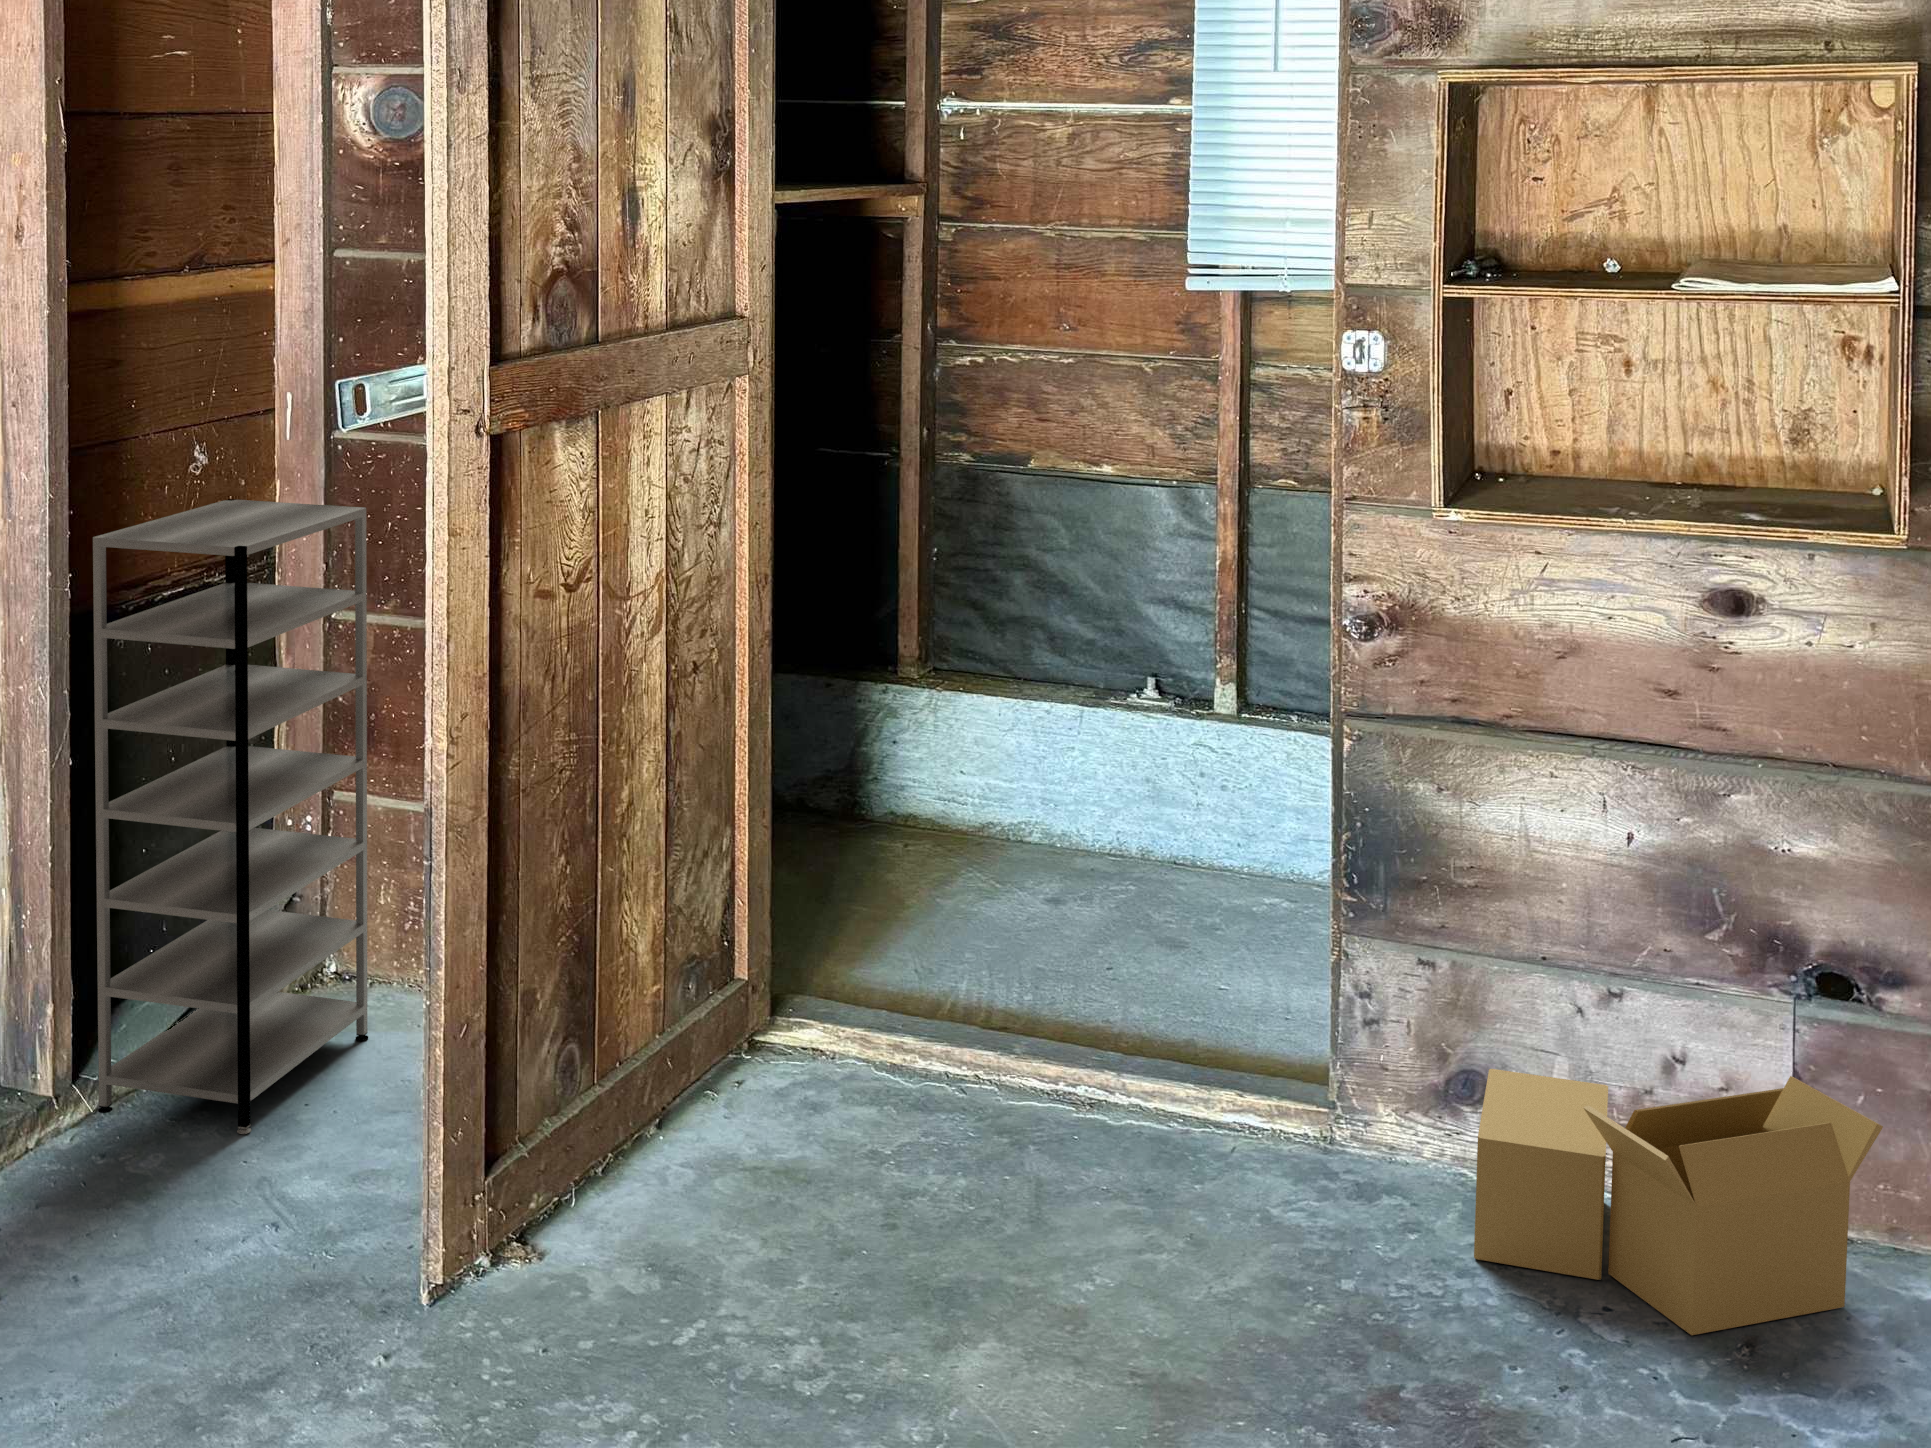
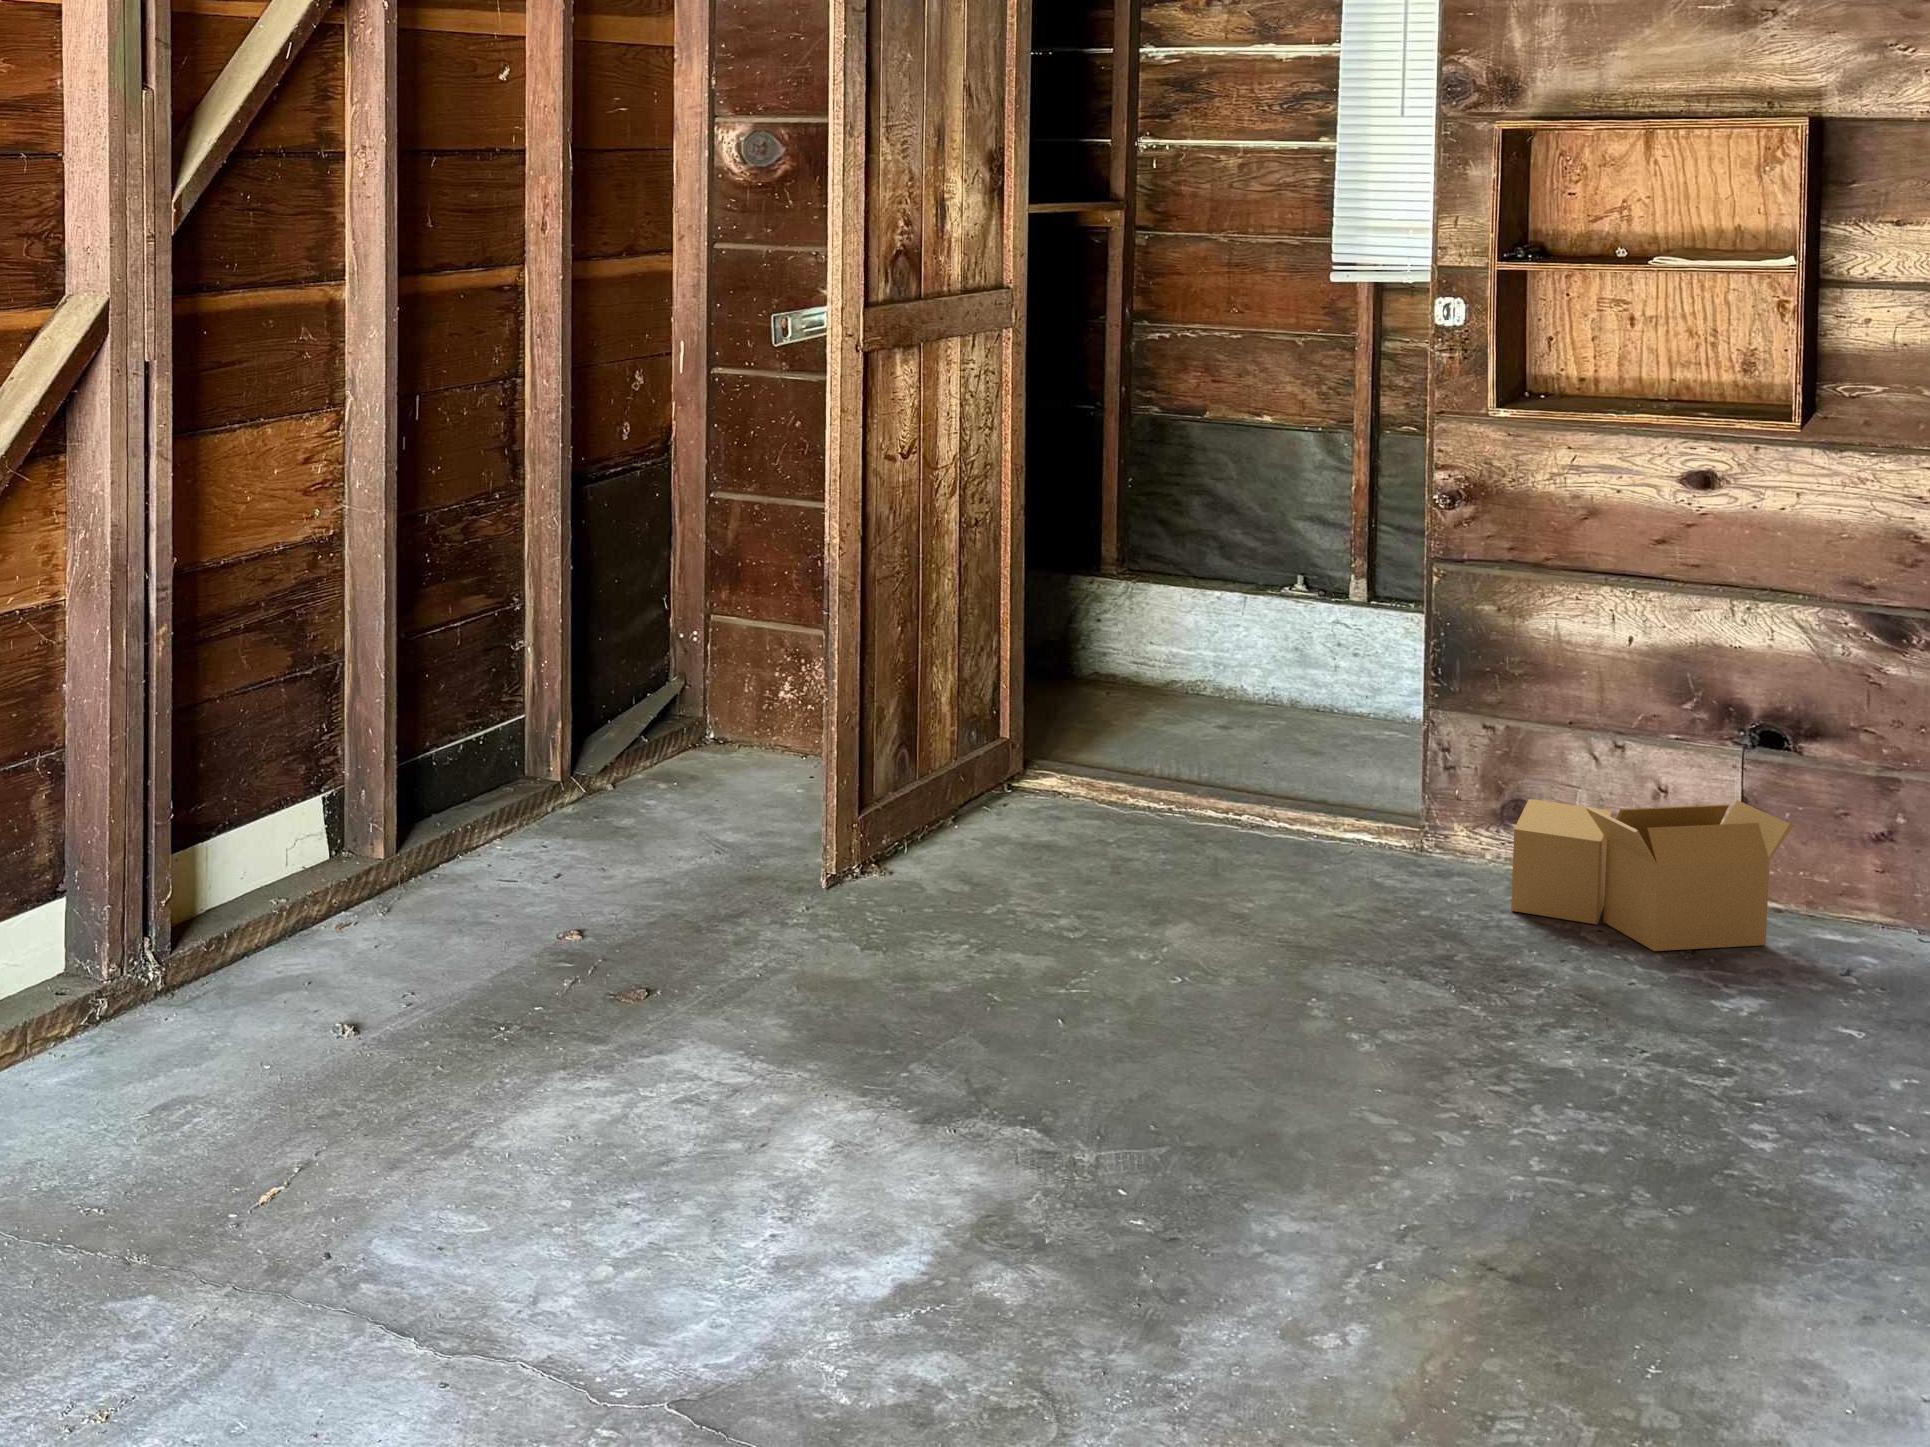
shelving unit: present [93,499,368,1134] -> none [582,406,751,814]

